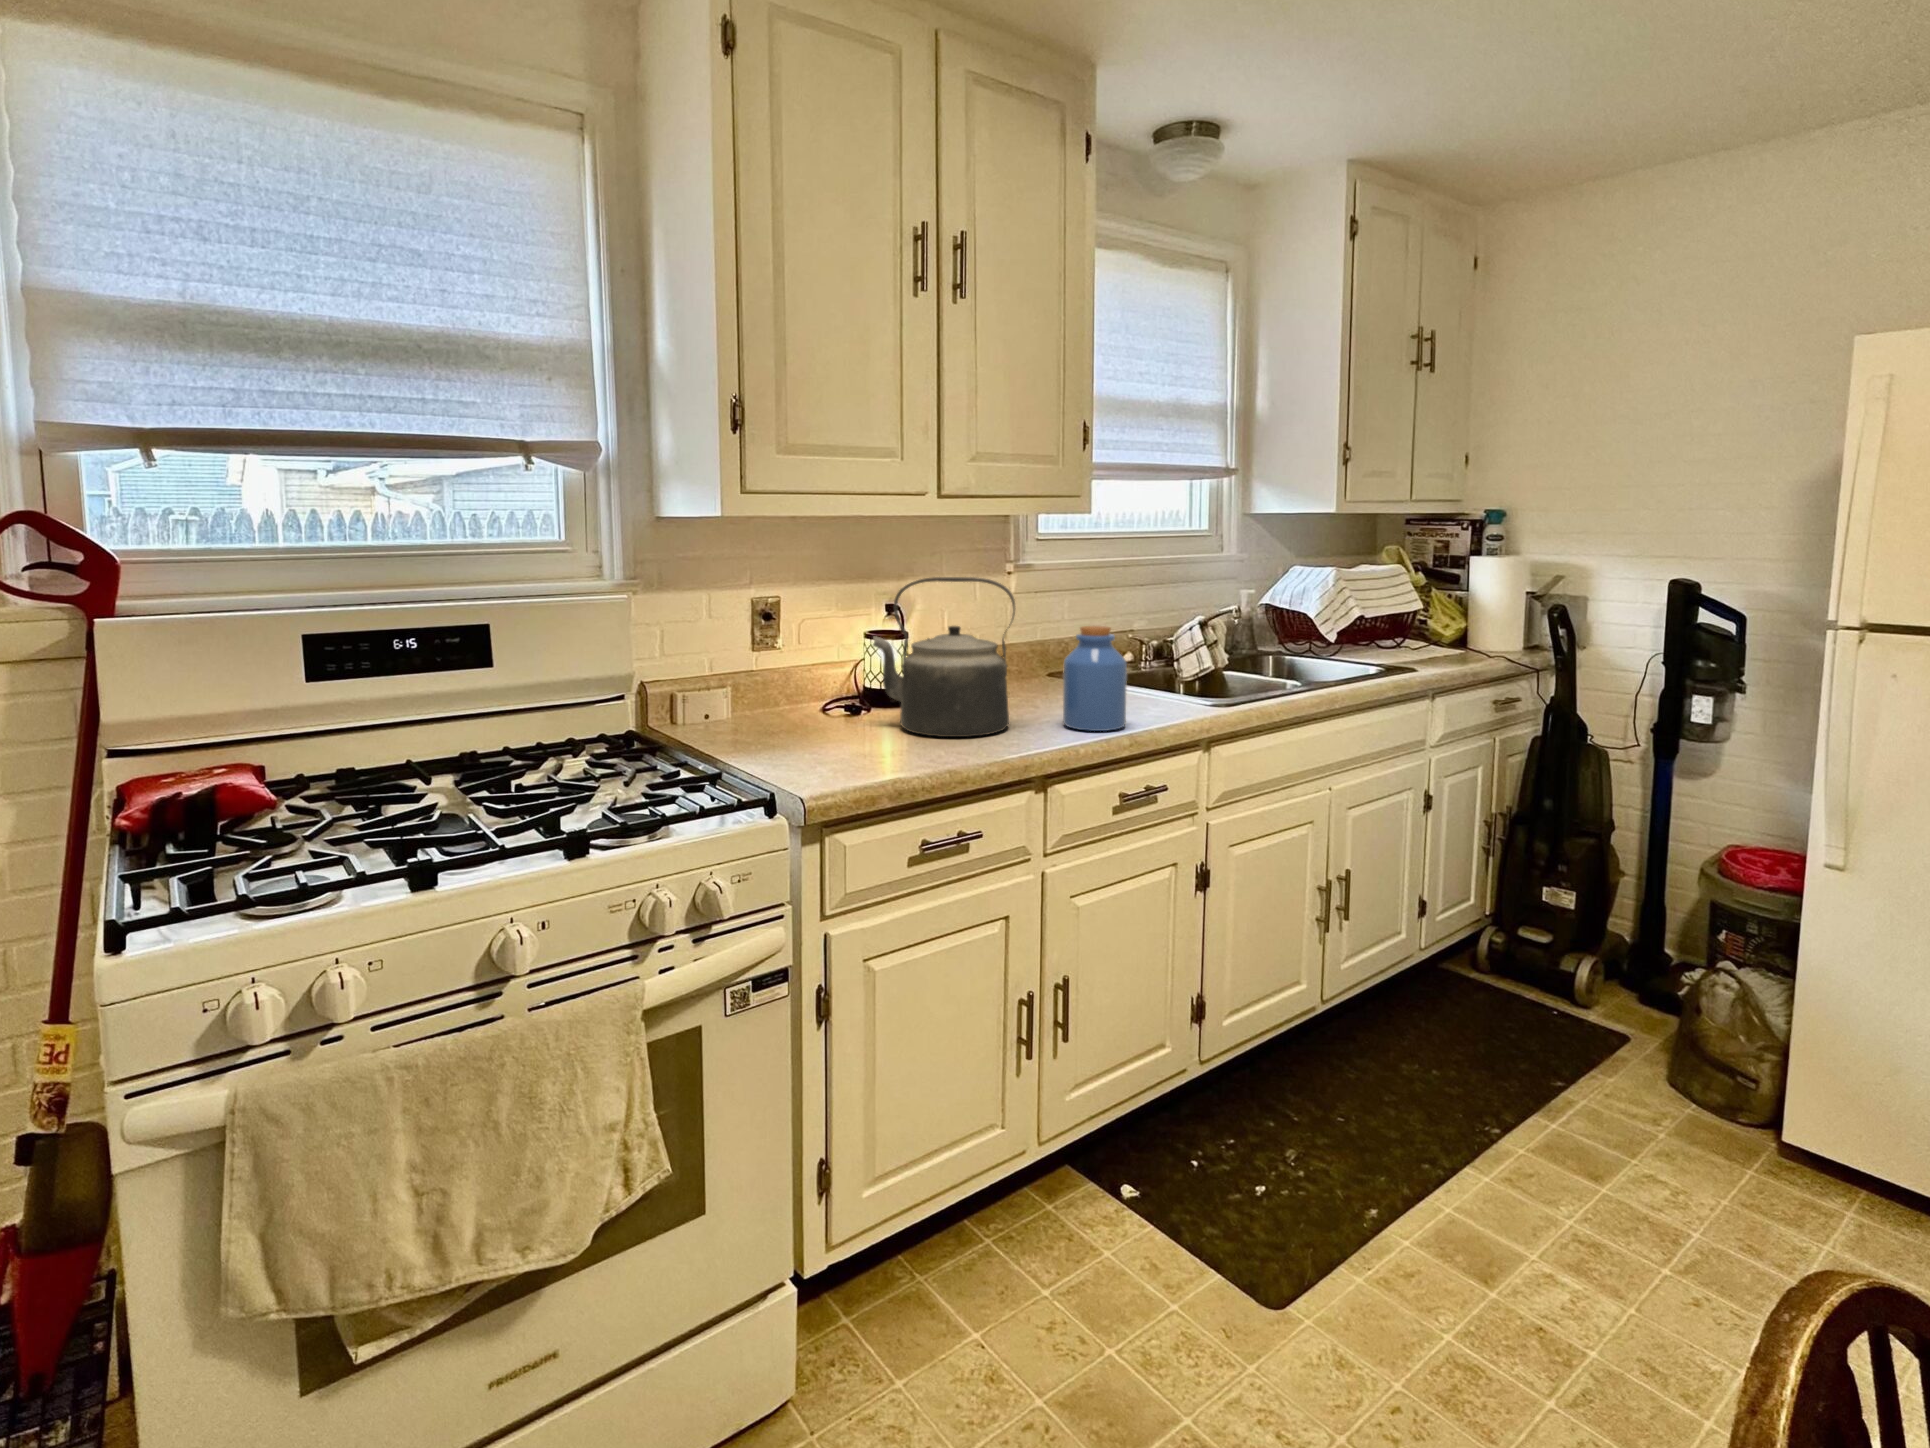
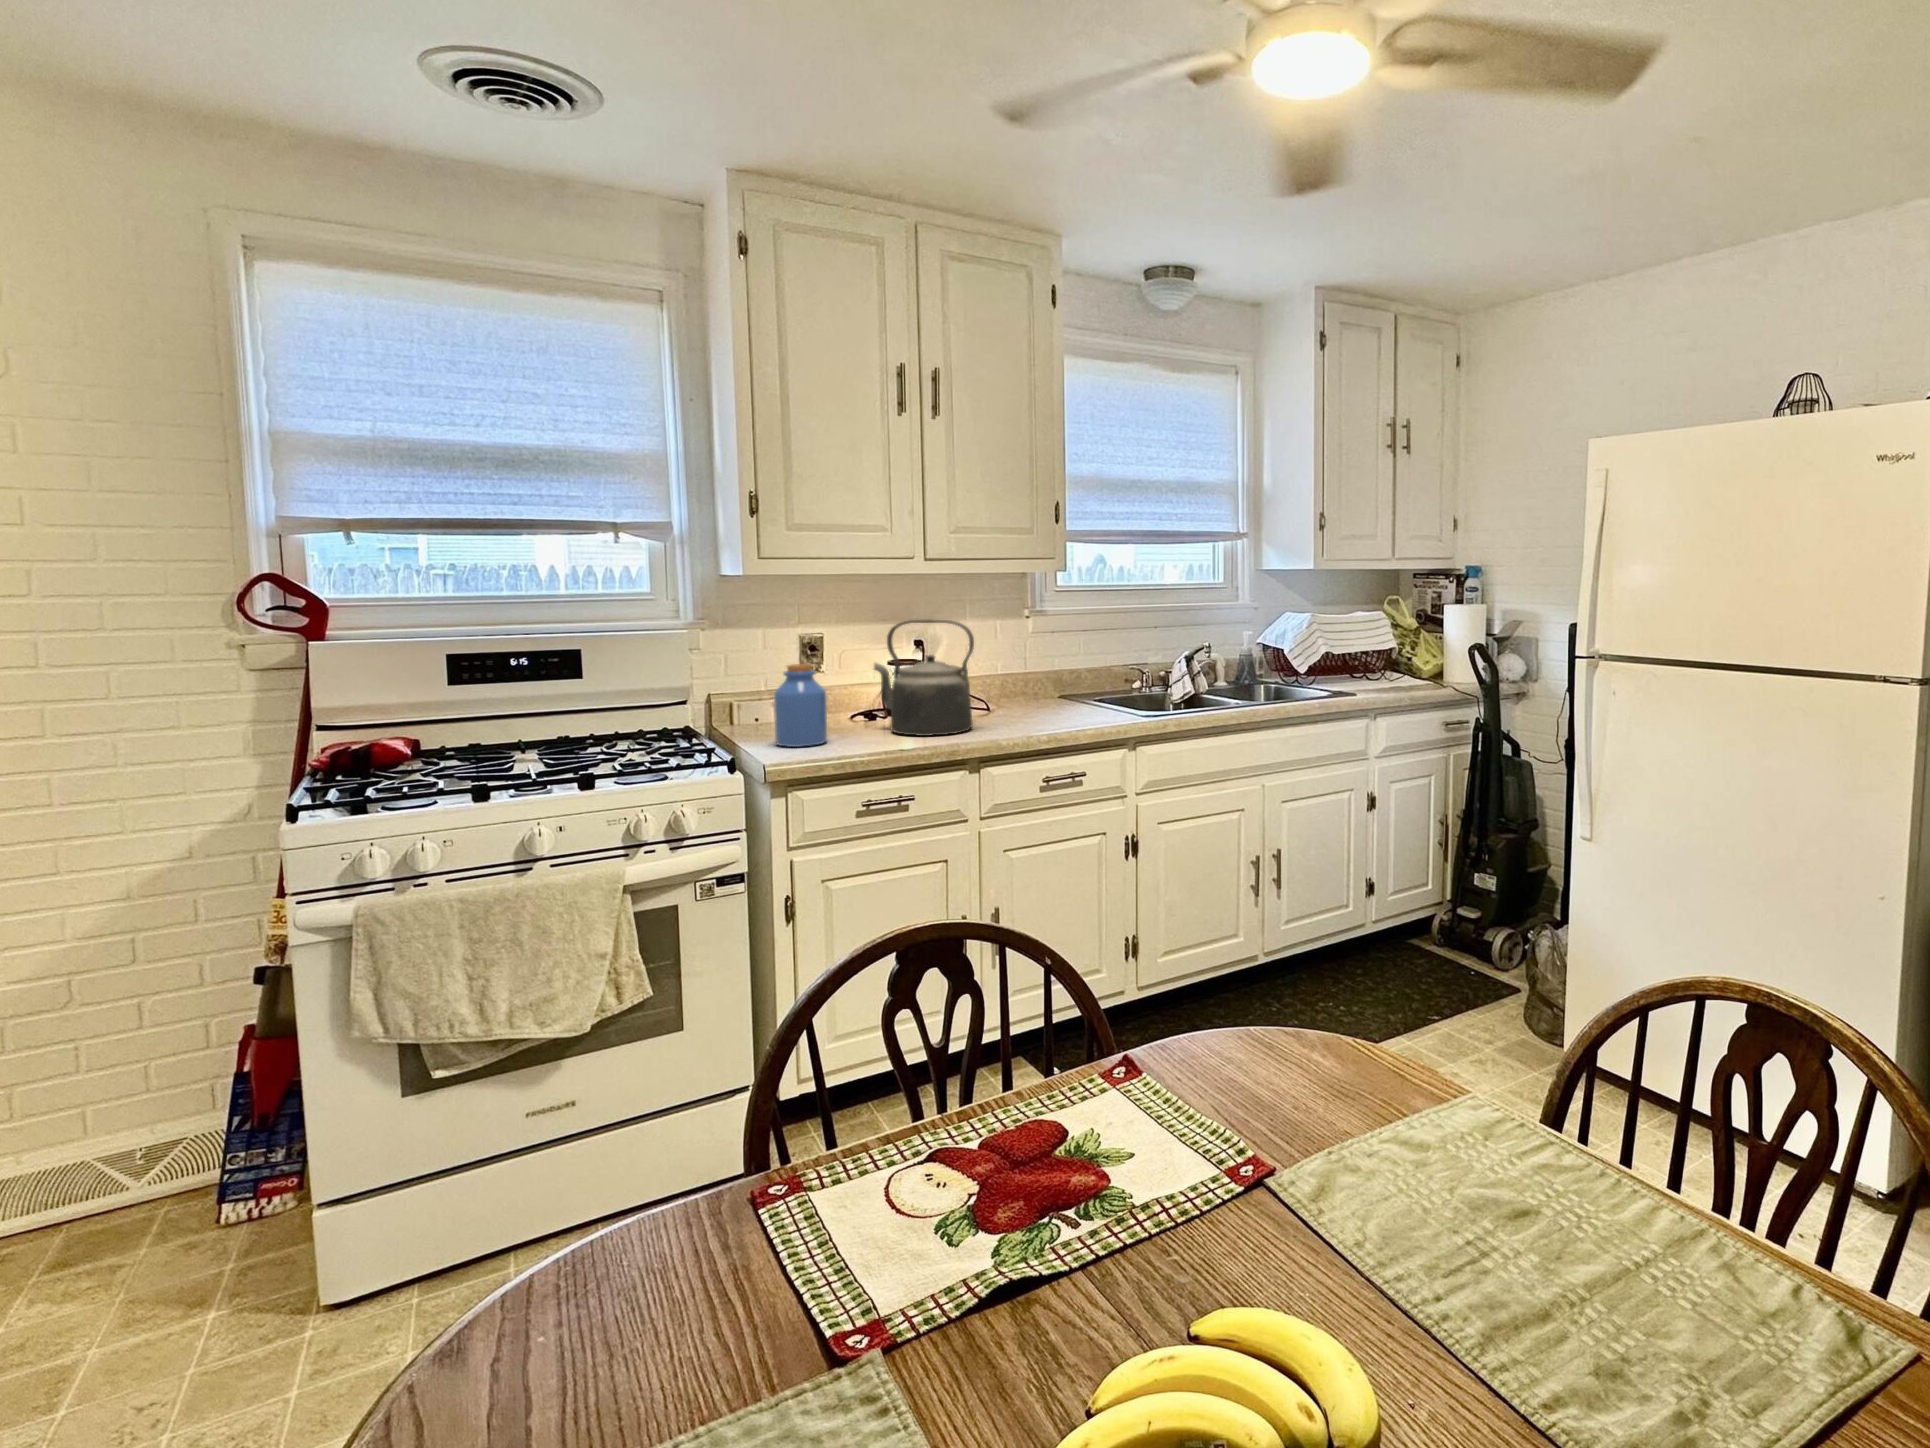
jar: present [1063,626,1127,731] -> present [774,664,827,747]

